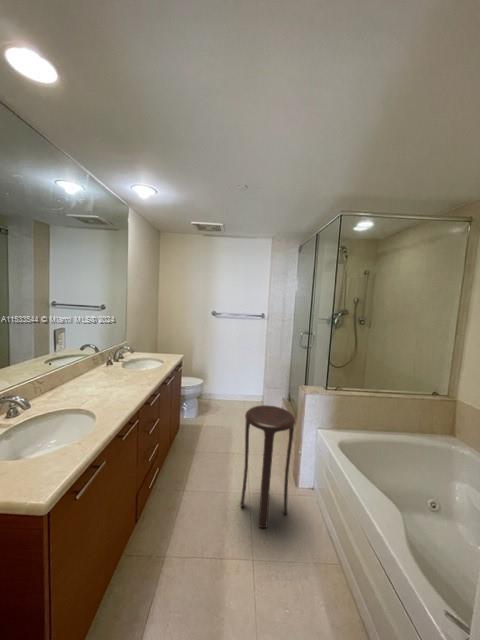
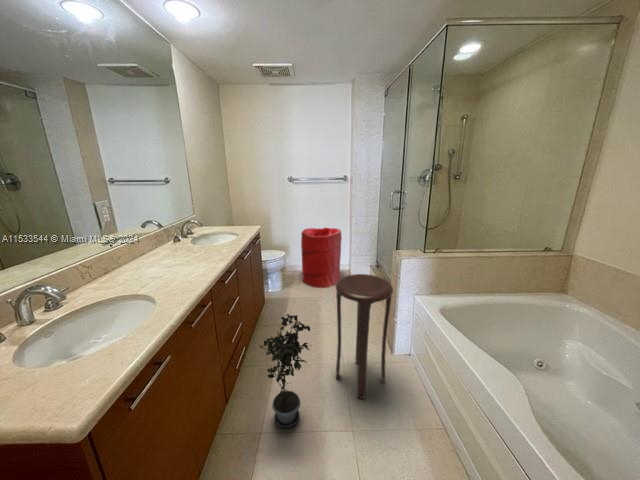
laundry hamper: none [217,359,257,418] -> present [301,228,342,288]
potted plant: none [171,437,220,551] -> present [260,314,310,427]

